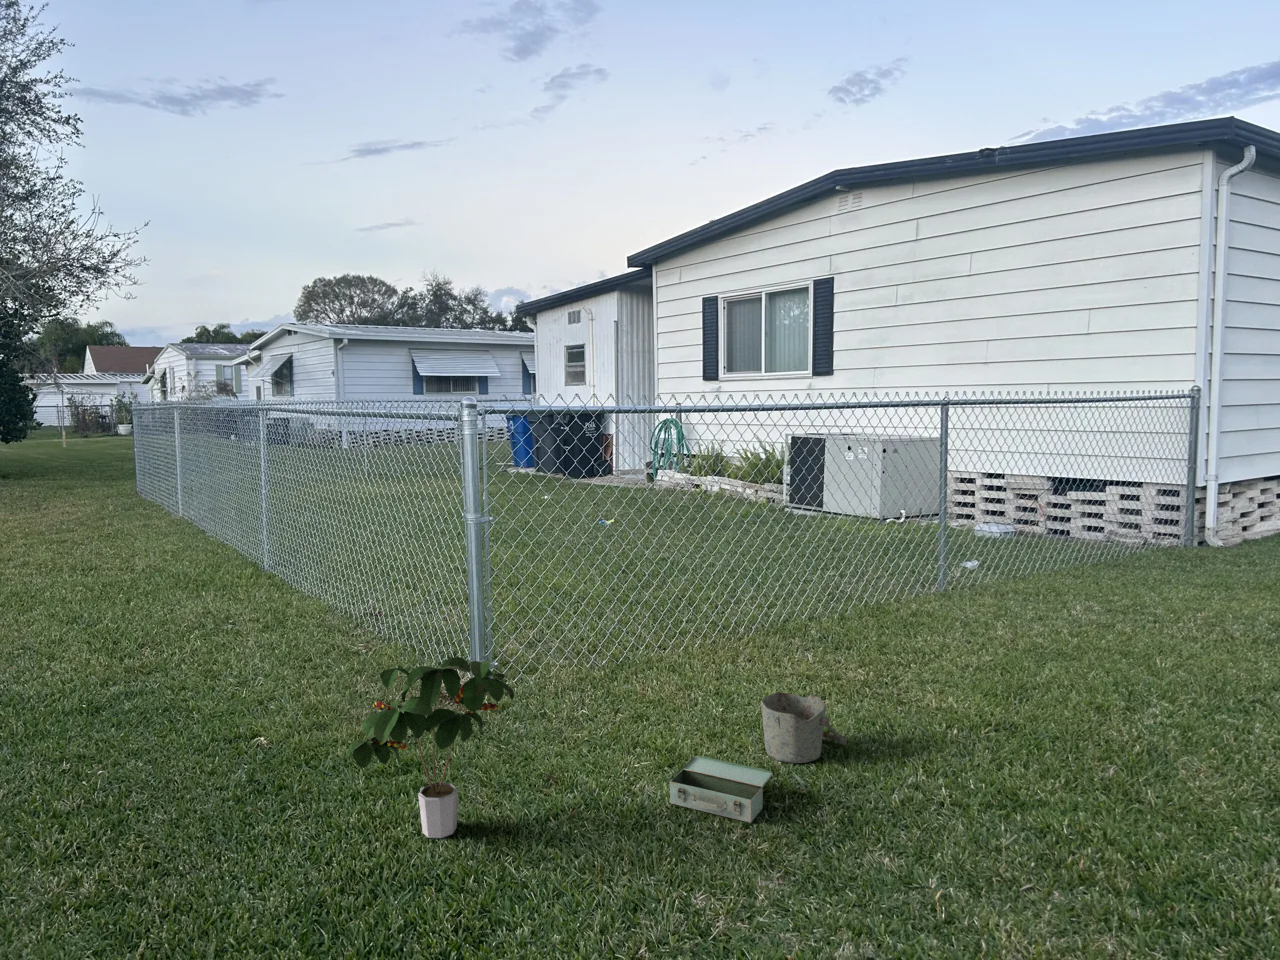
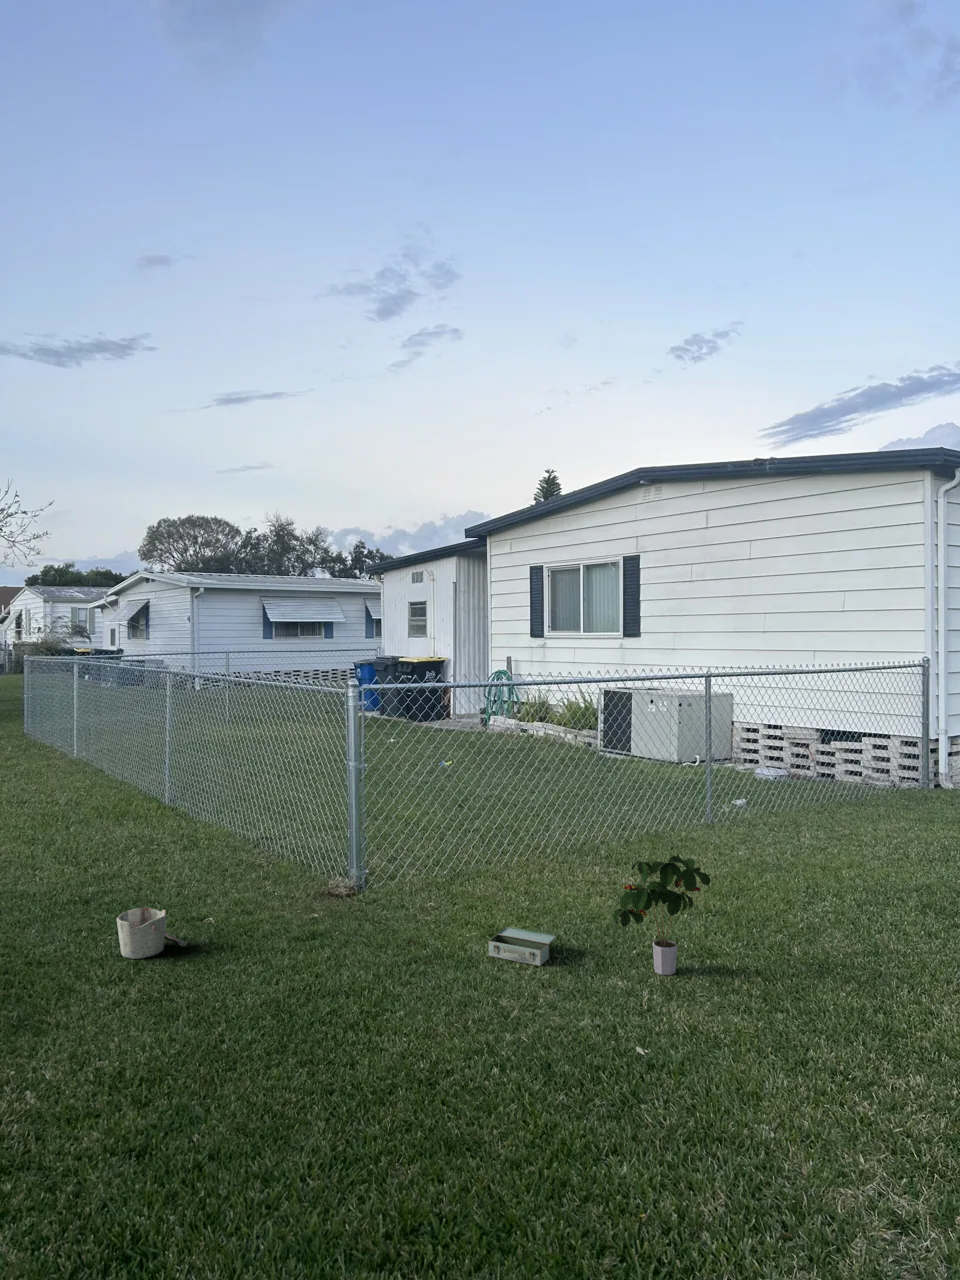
potted plant: present [347,657,514,838] -> present [613,856,710,975]
bucket: present [761,692,847,763] -> present [117,907,187,959]

